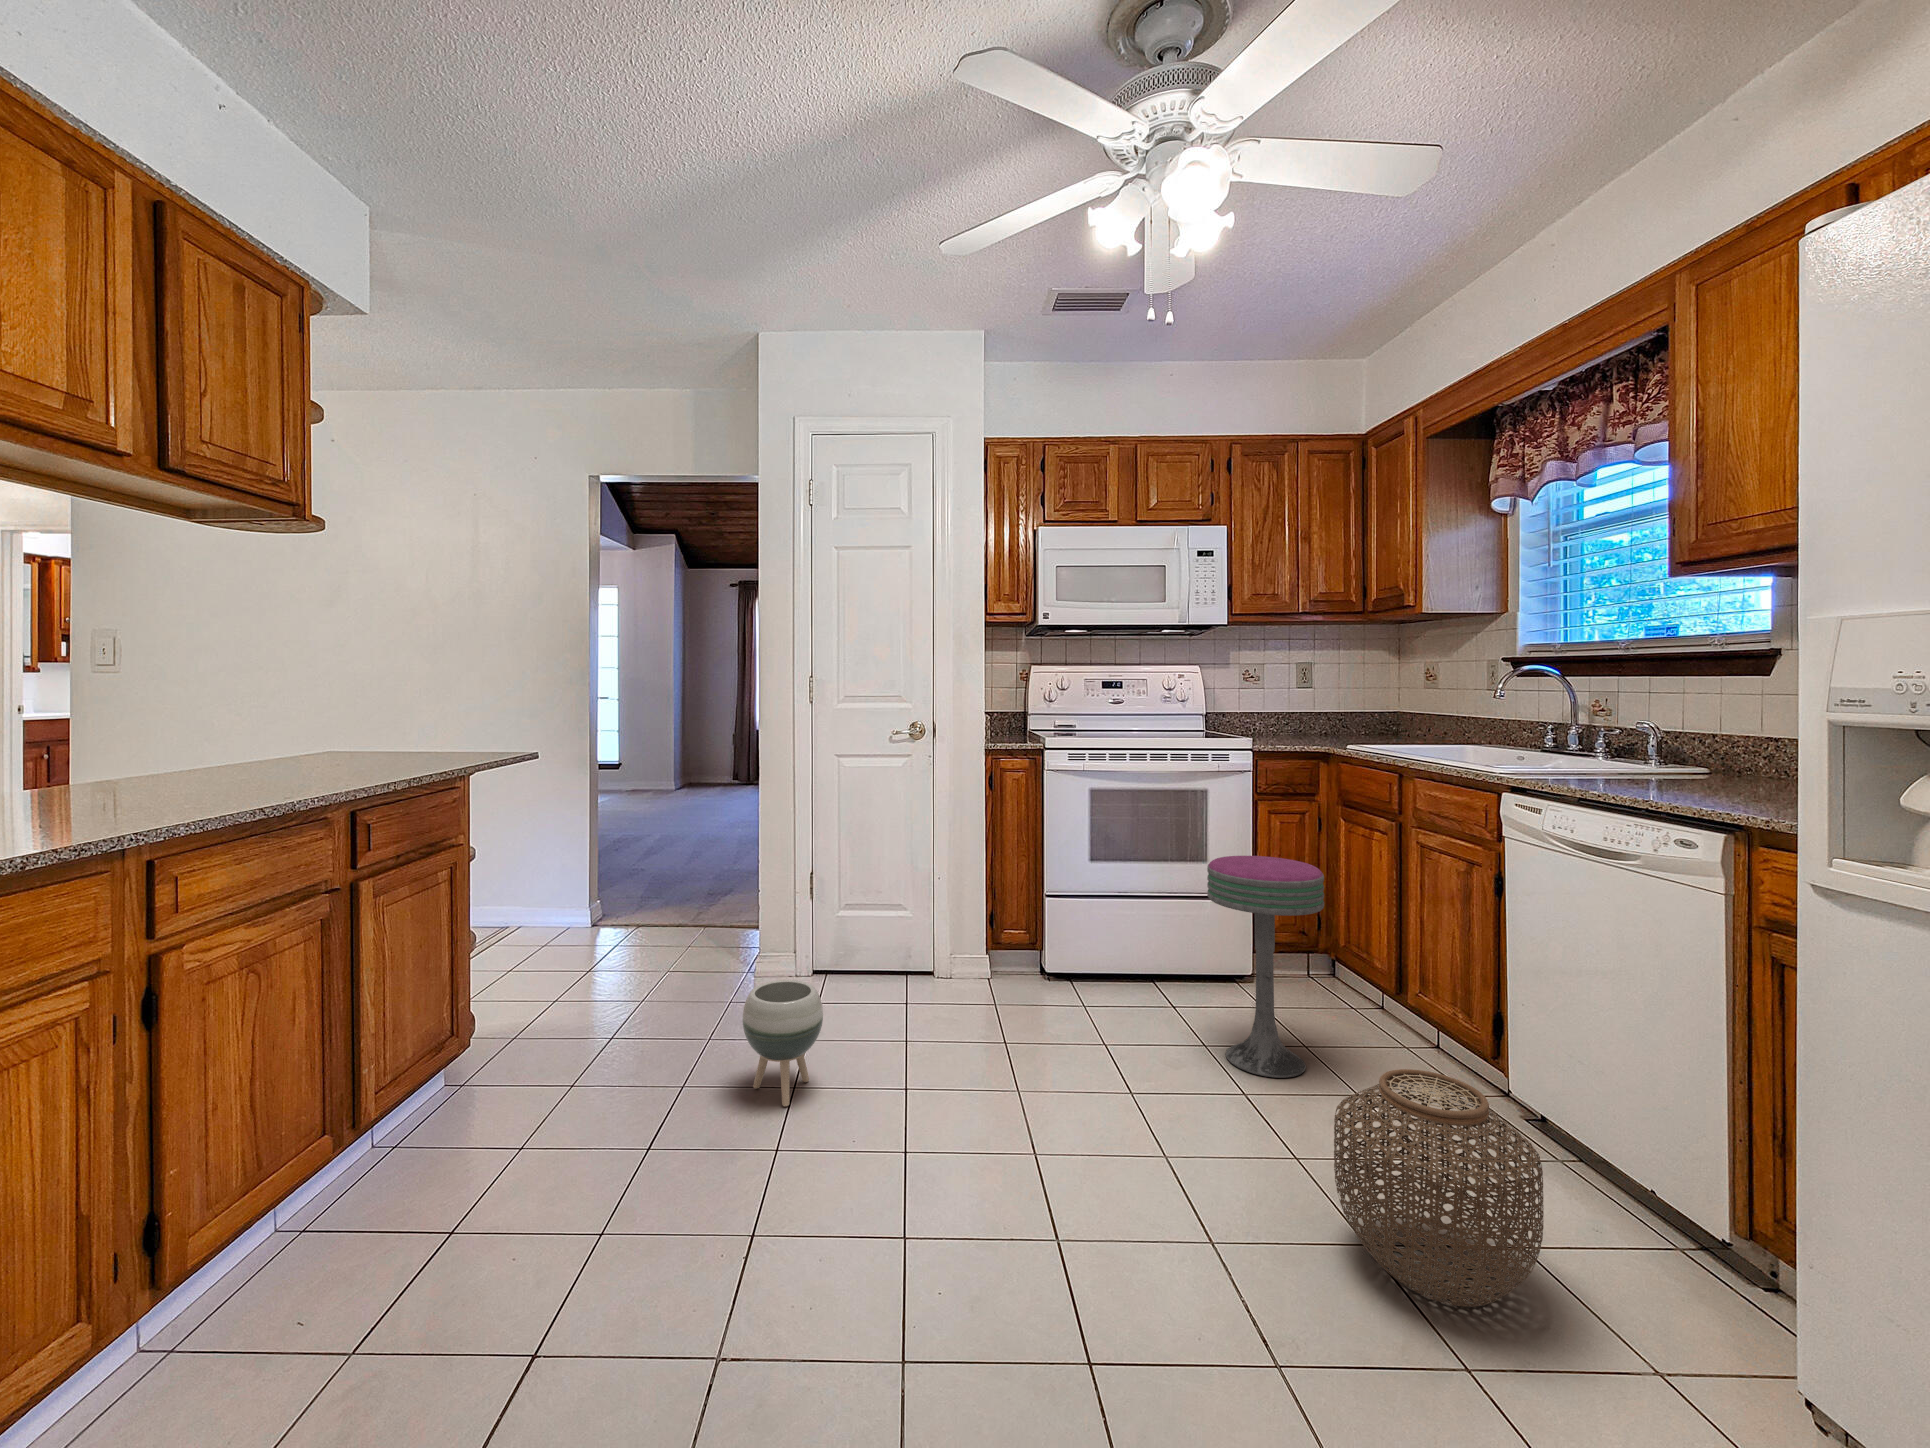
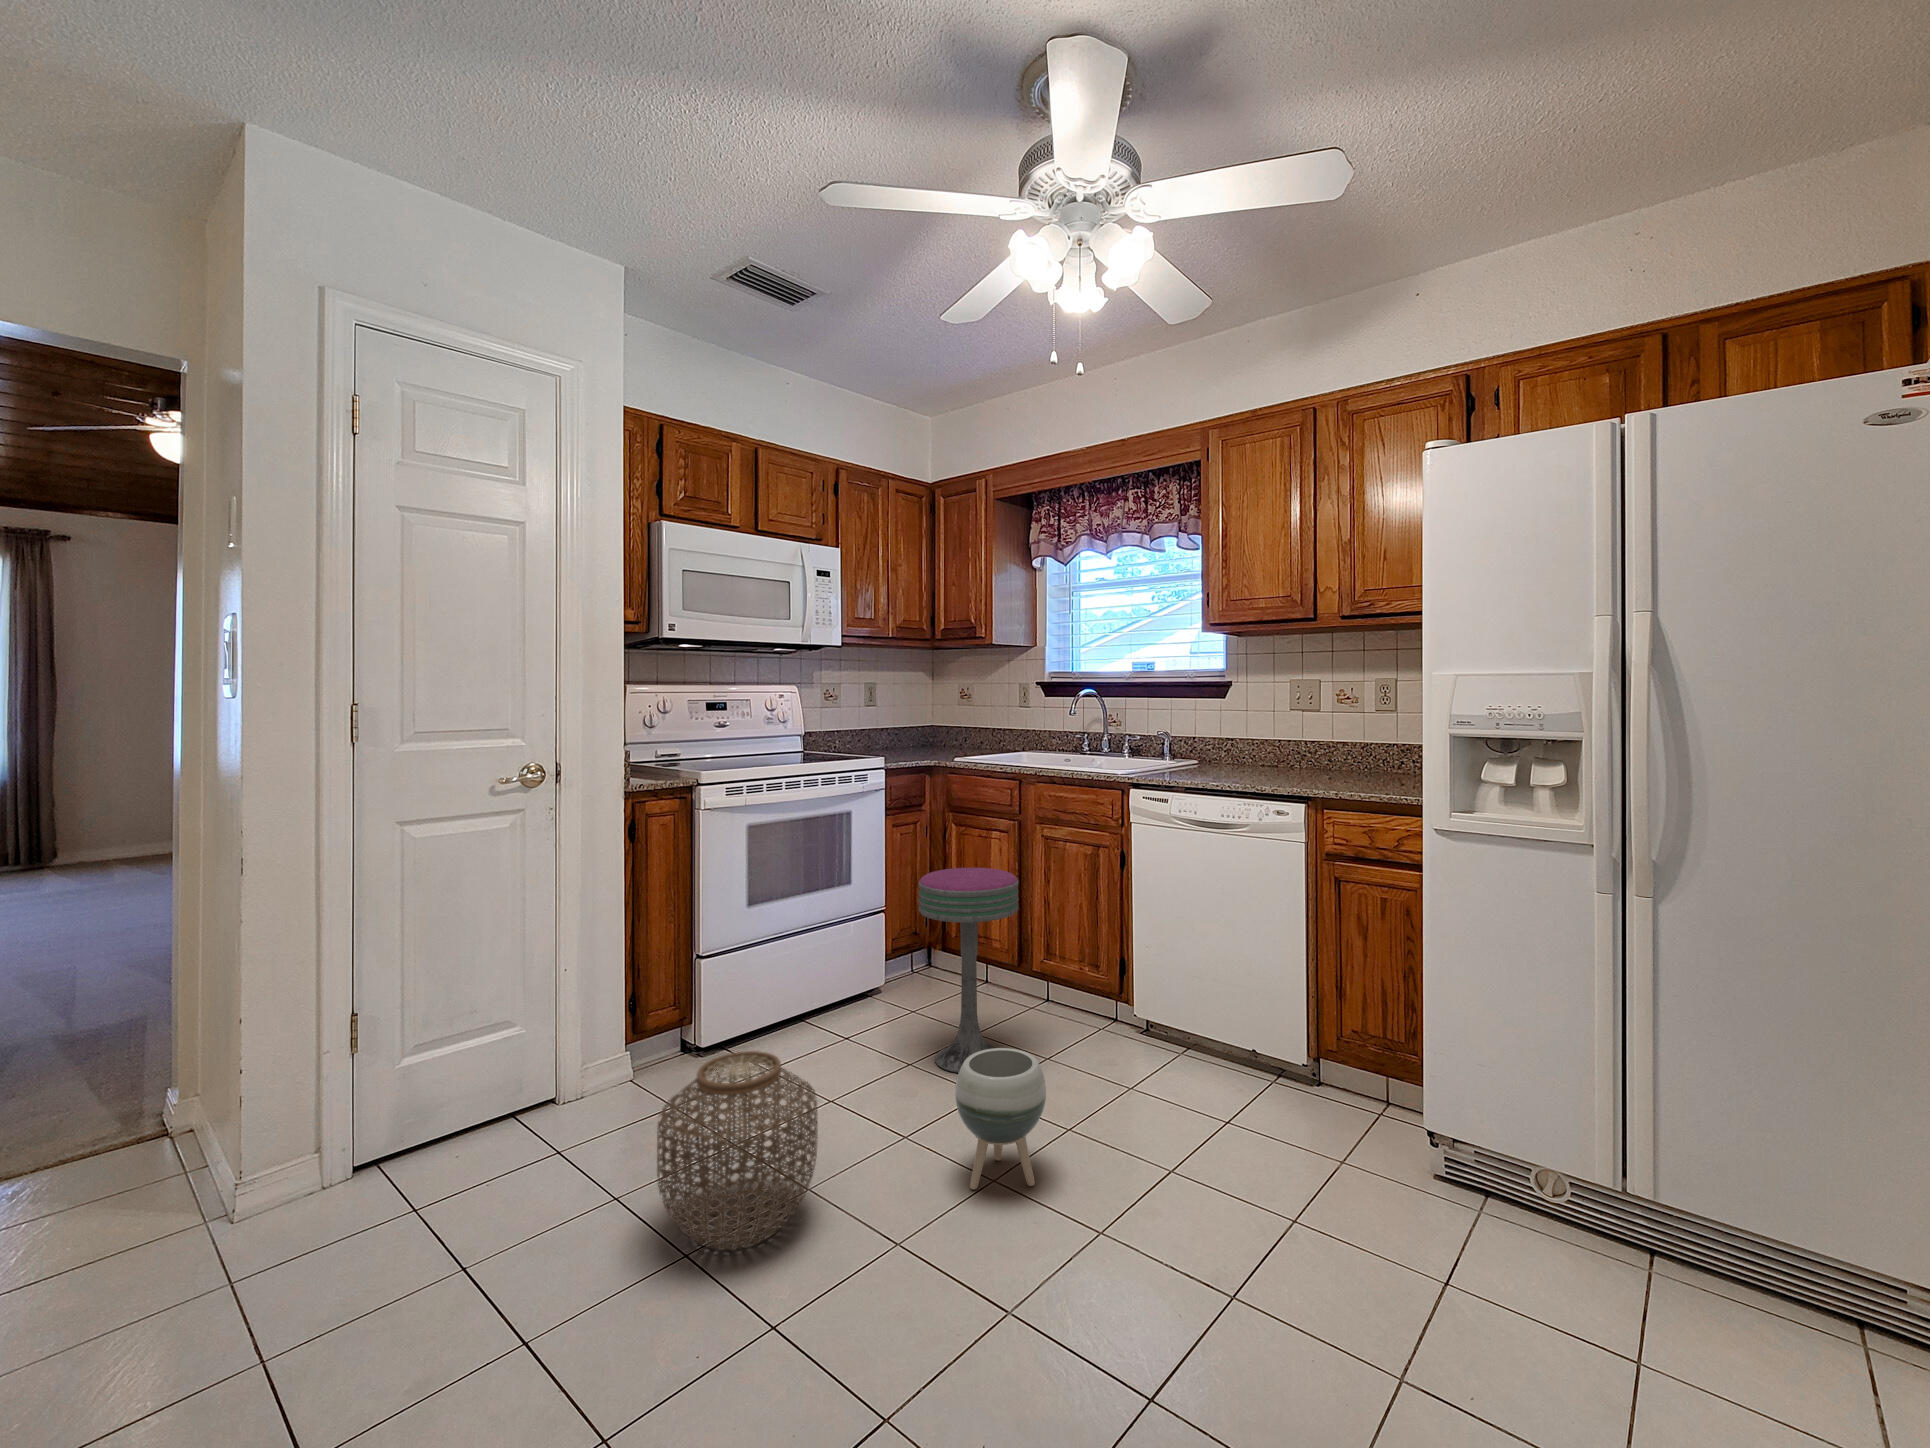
planter: present [742,980,823,1106] -> present [955,1048,1046,1190]
woven basket: present [1334,1069,1544,1307] -> present [657,1051,817,1249]

